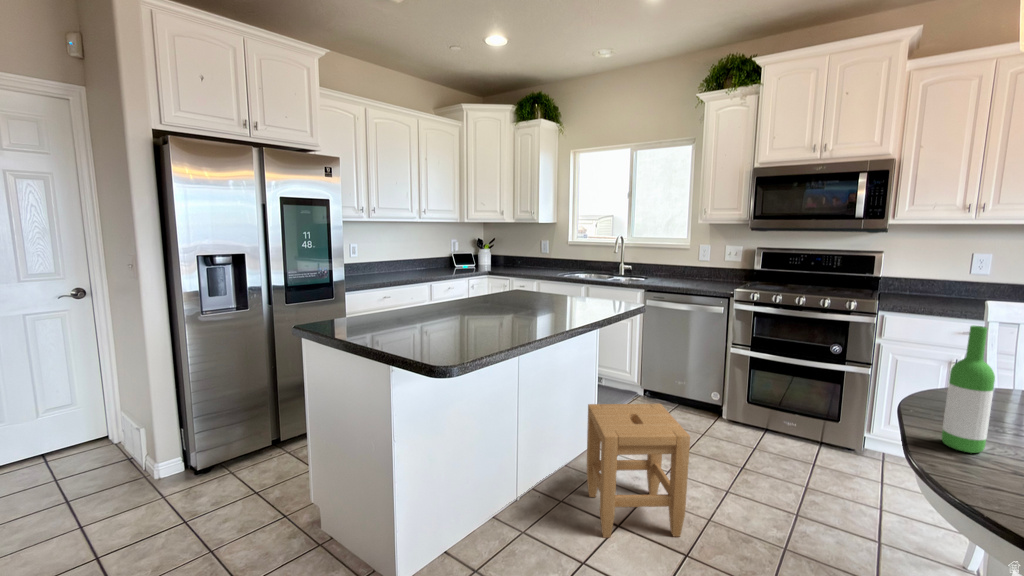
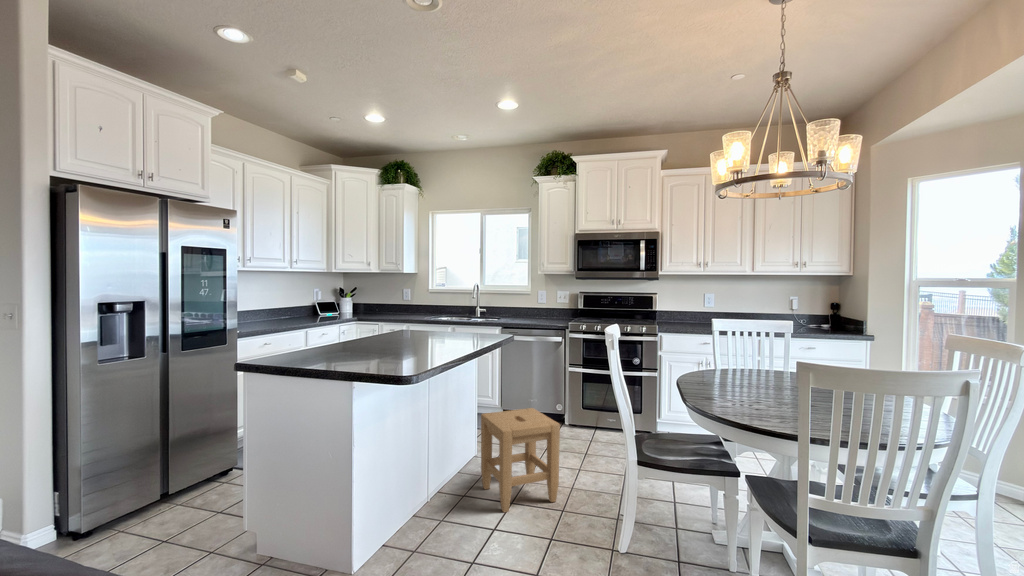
wine bottle: present [942,325,995,453] -> none [700,328,720,396]

